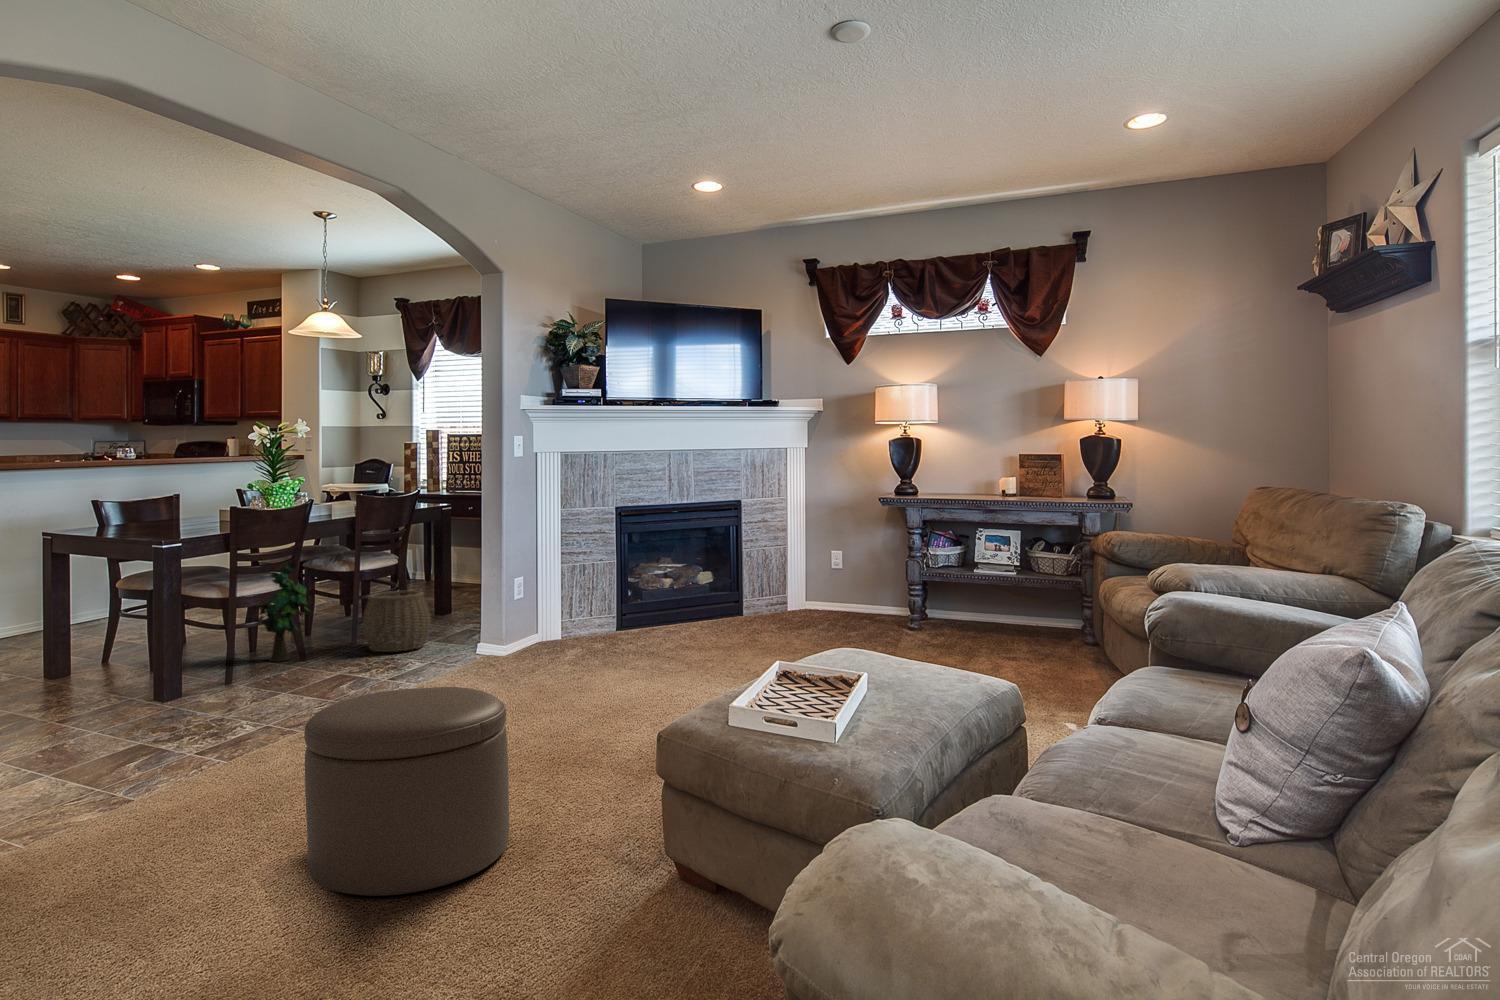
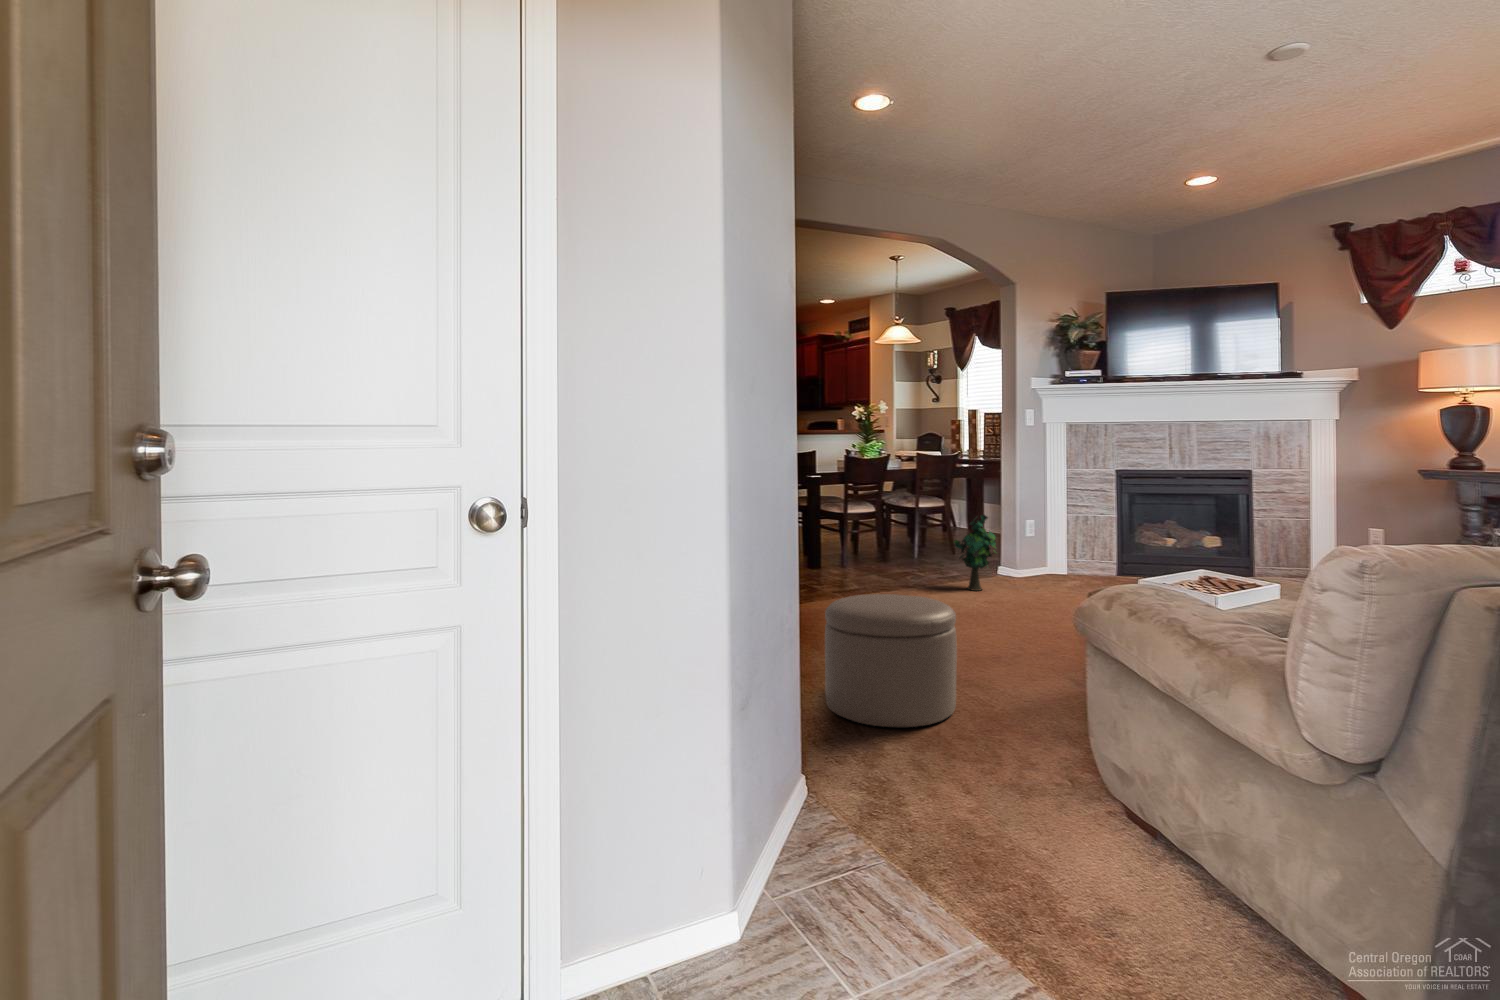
decorative plant: present [250,563,310,662] -> present [954,515,997,591]
woven basket: present [362,590,430,652] -> none [902,532,951,576]

